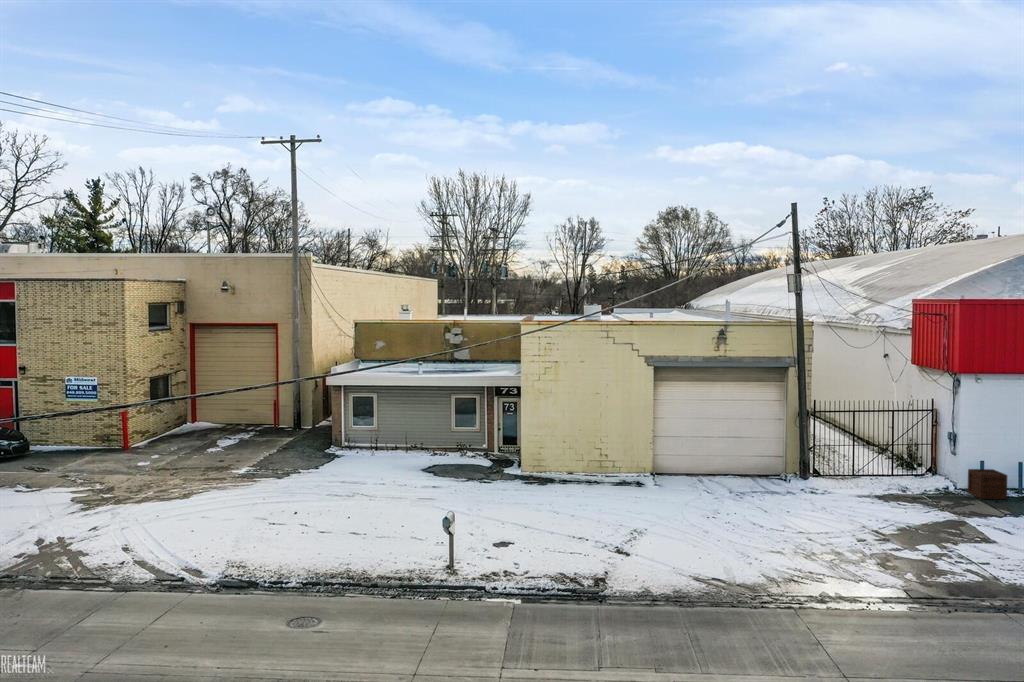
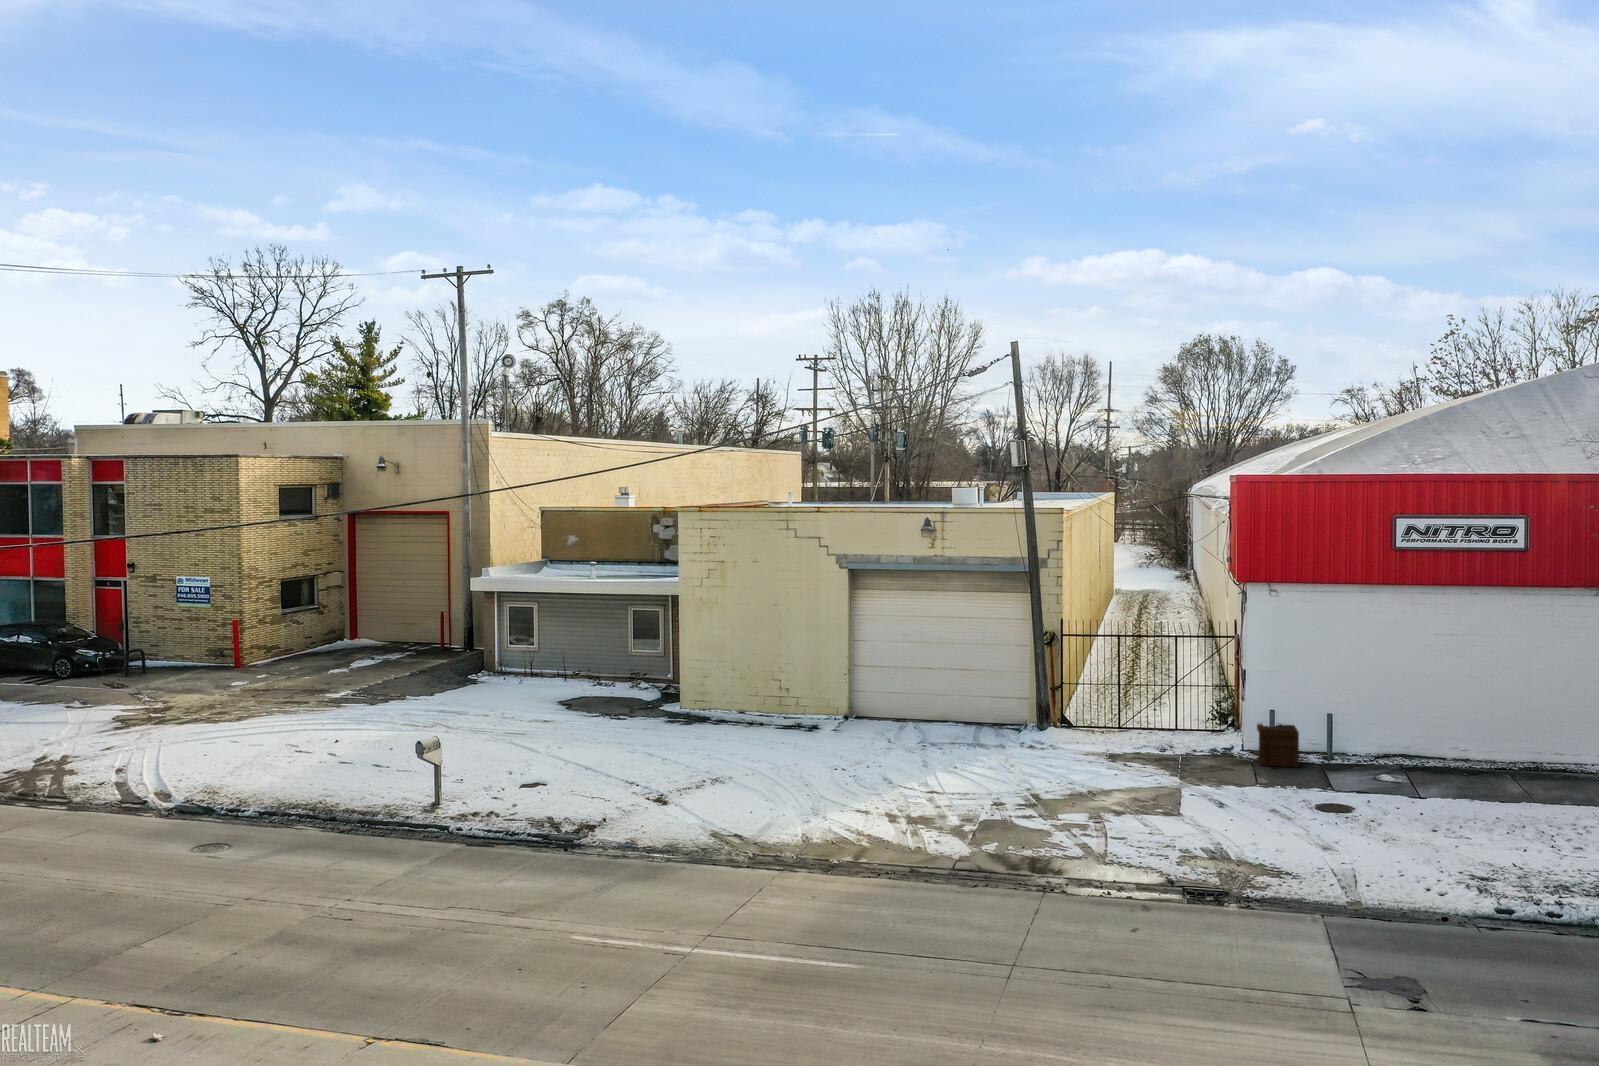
bench: none [11,436,50,460] -> present [101,647,146,677]

